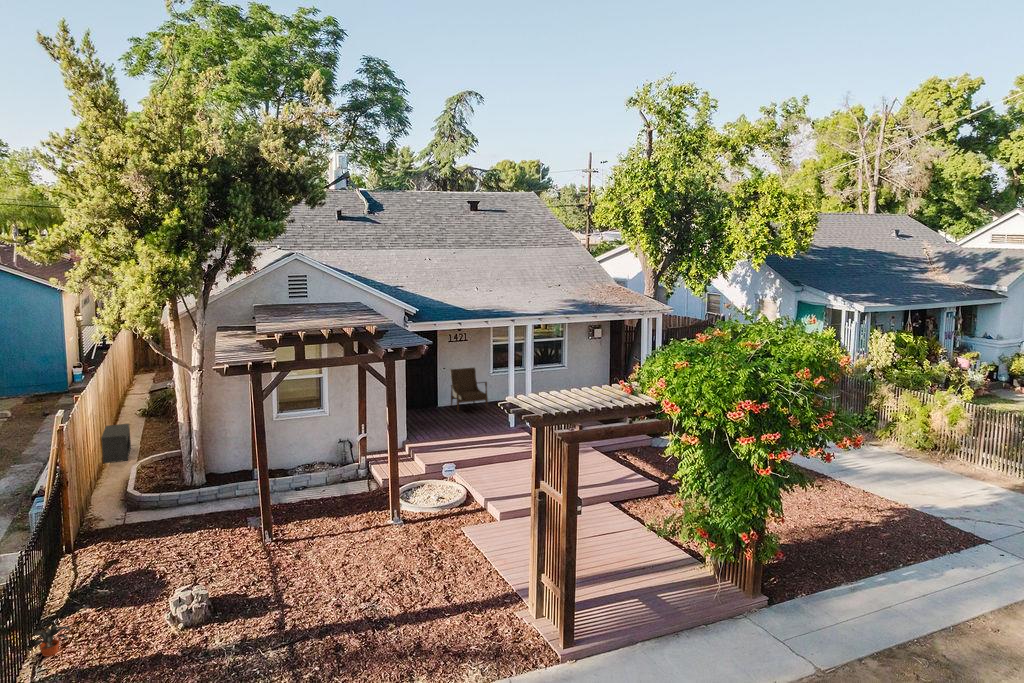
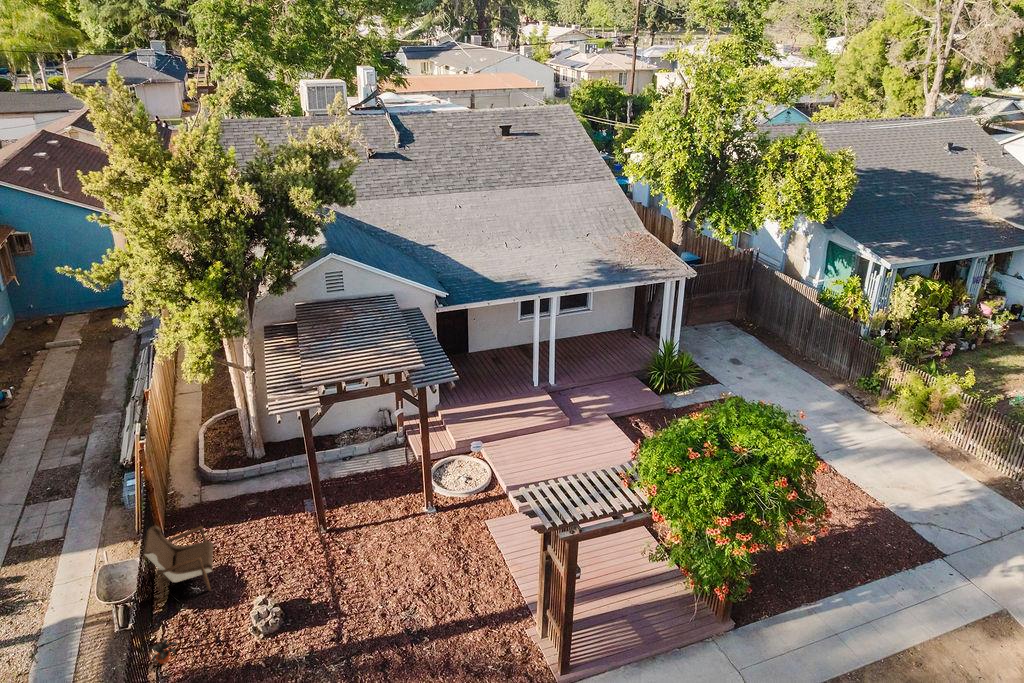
armchair: present [450,368,488,412] -> present [144,526,213,598]
bench: present [101,424,131,463] -> none [172,374,198,416]

